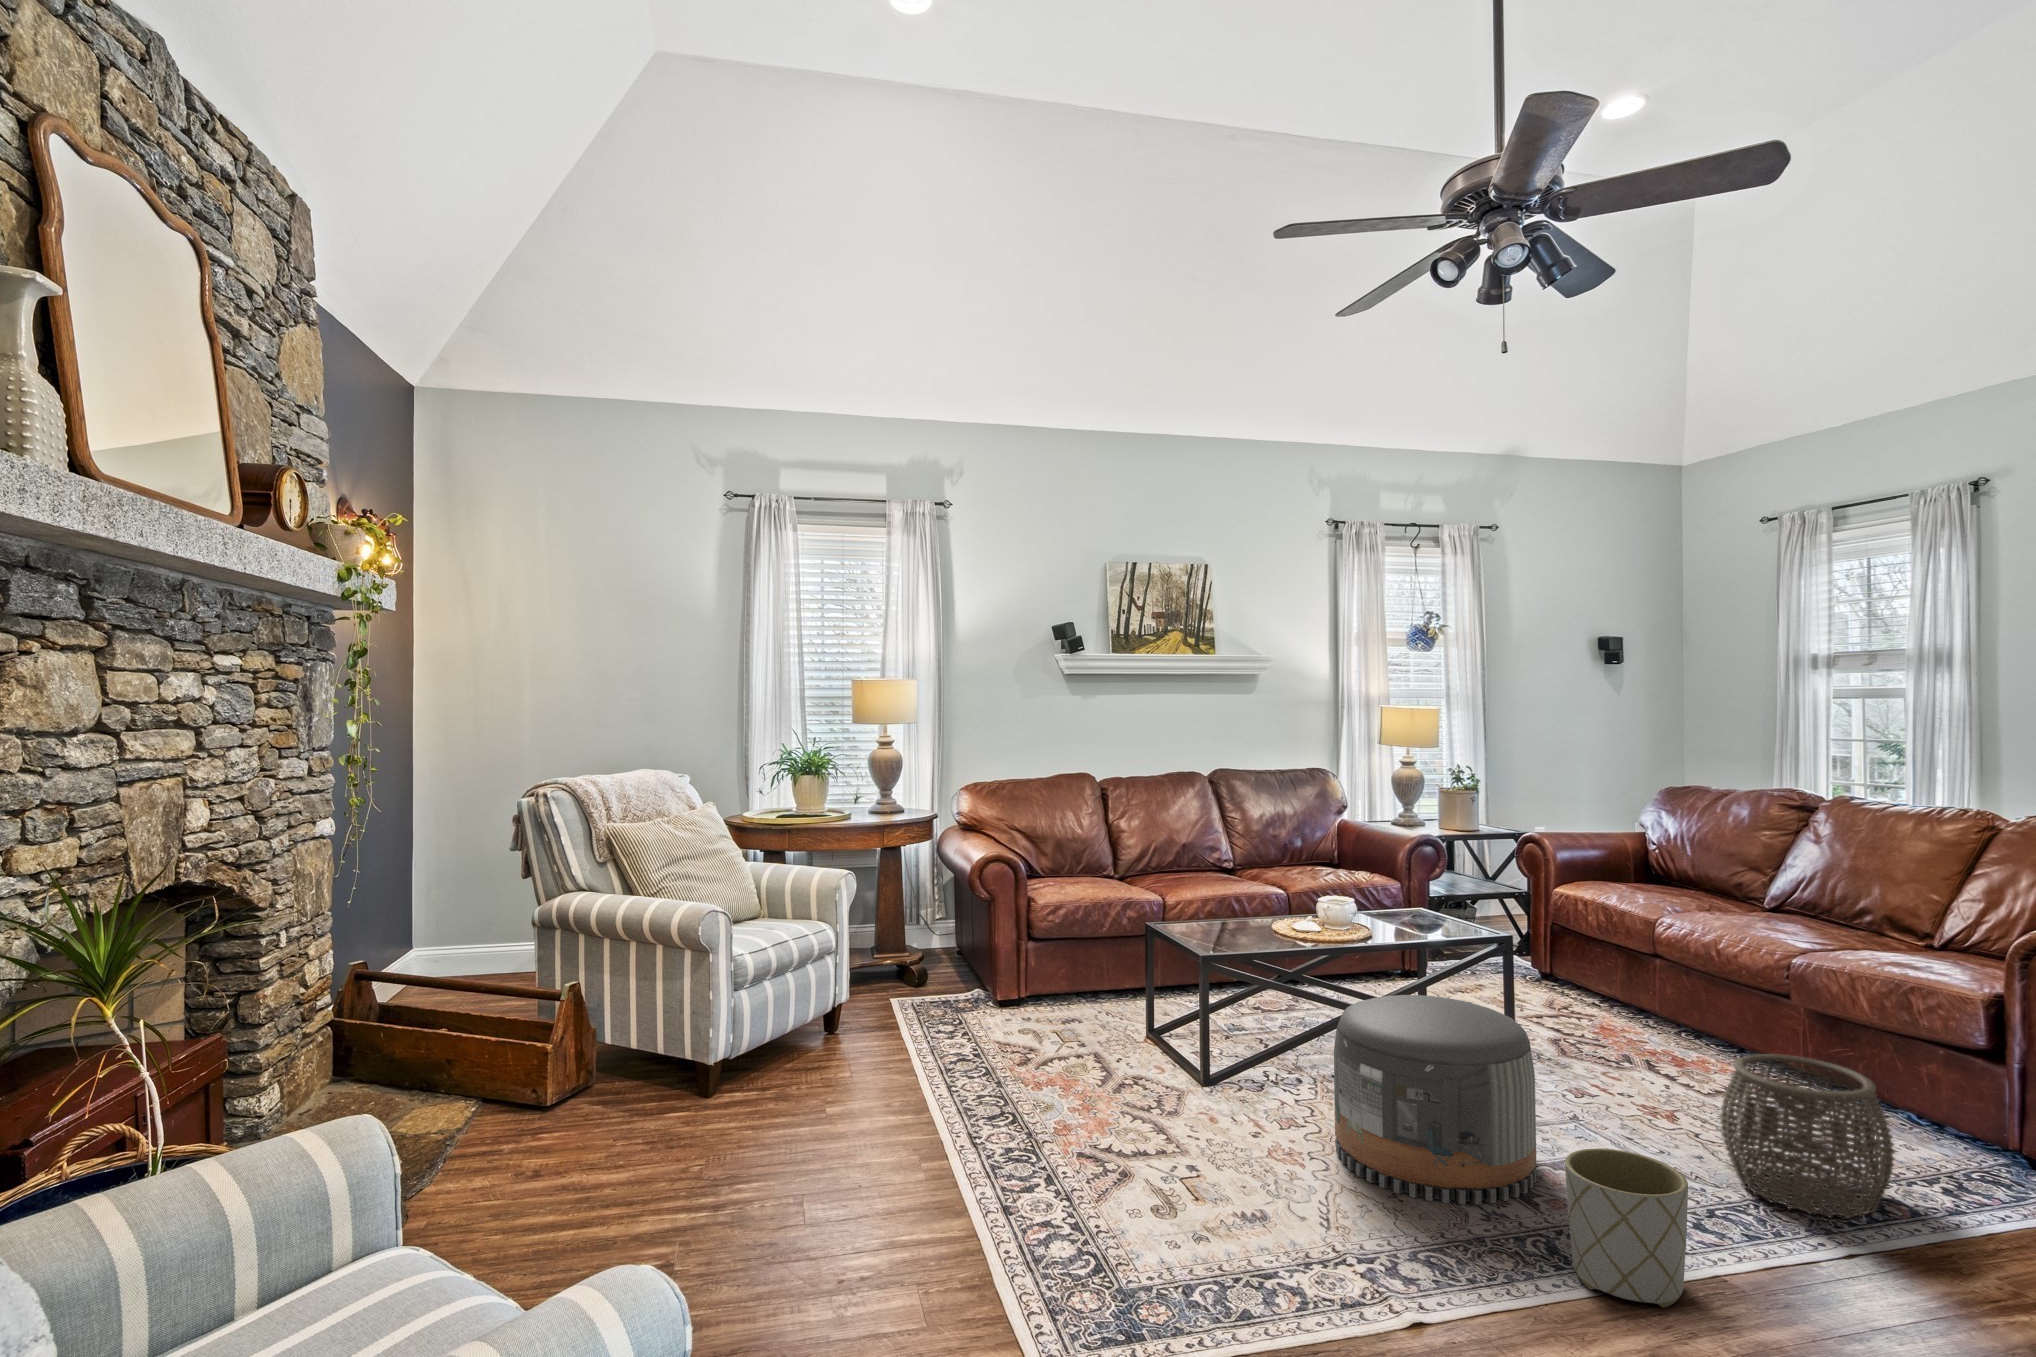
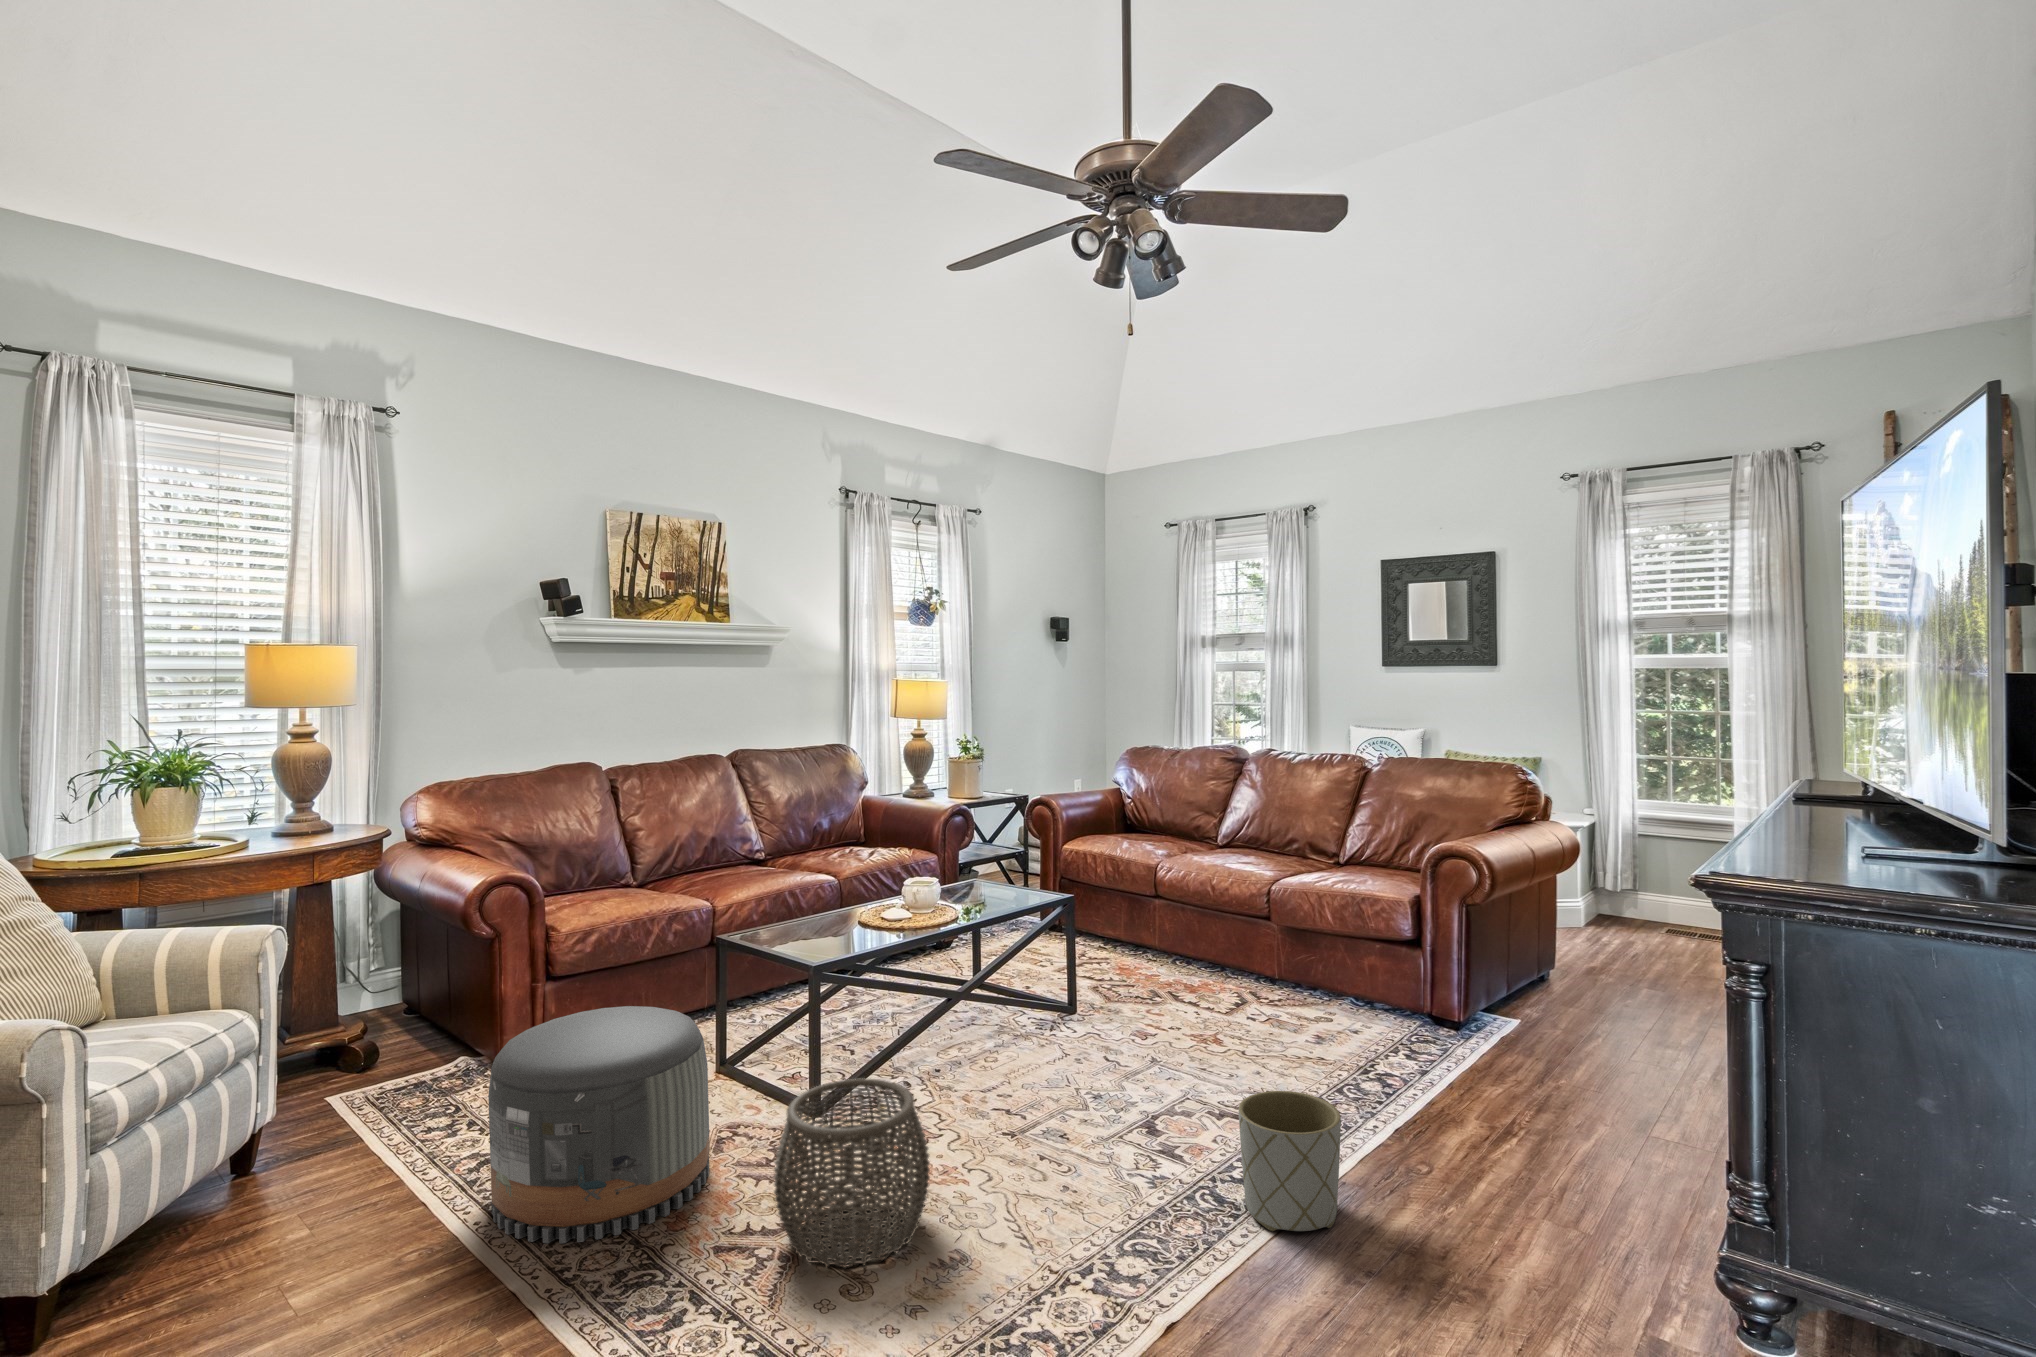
pouf: present [1334,995,1536,1204] -> present [488,1006,710,1243]
woven basket: present [1720,1054,1895,1218] -> present [774,1079,930,1268]

